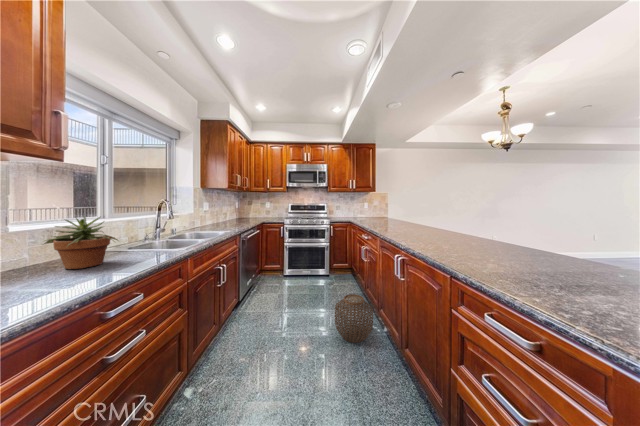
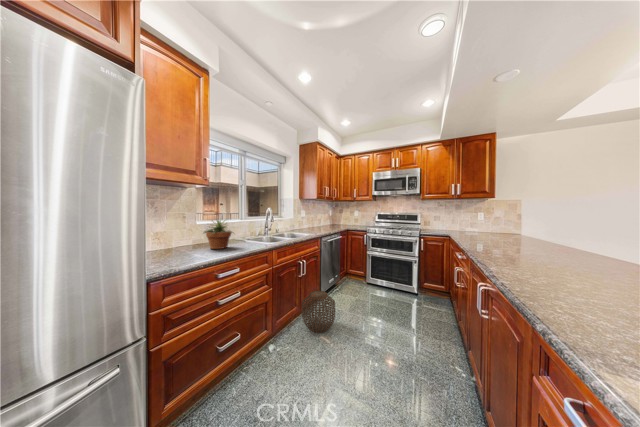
woven basket: present [335,294,373,343] -> present [302,291,335,333]

